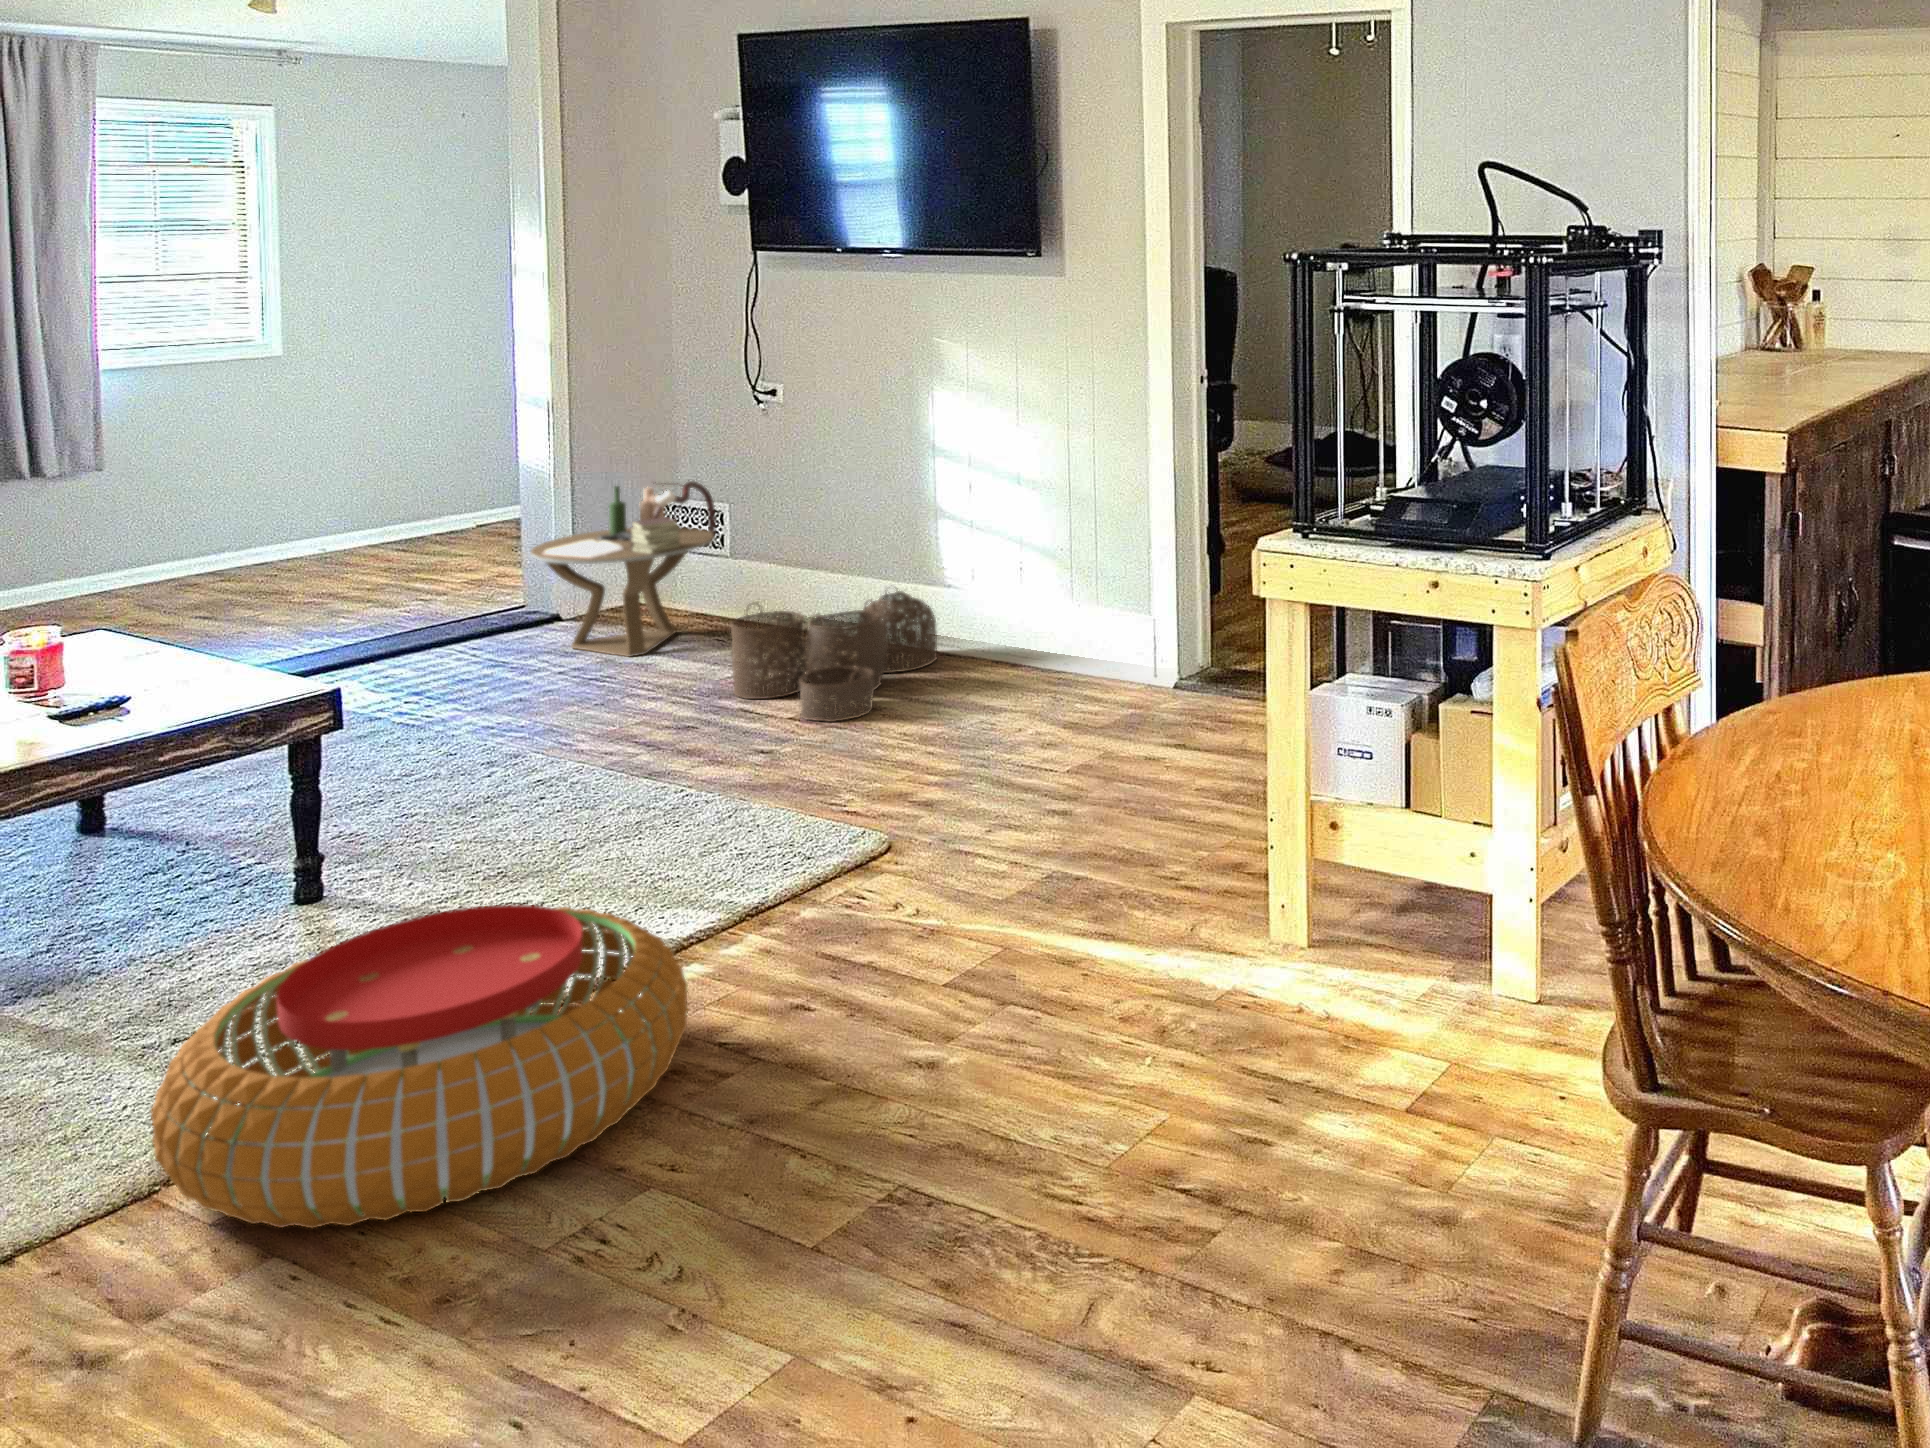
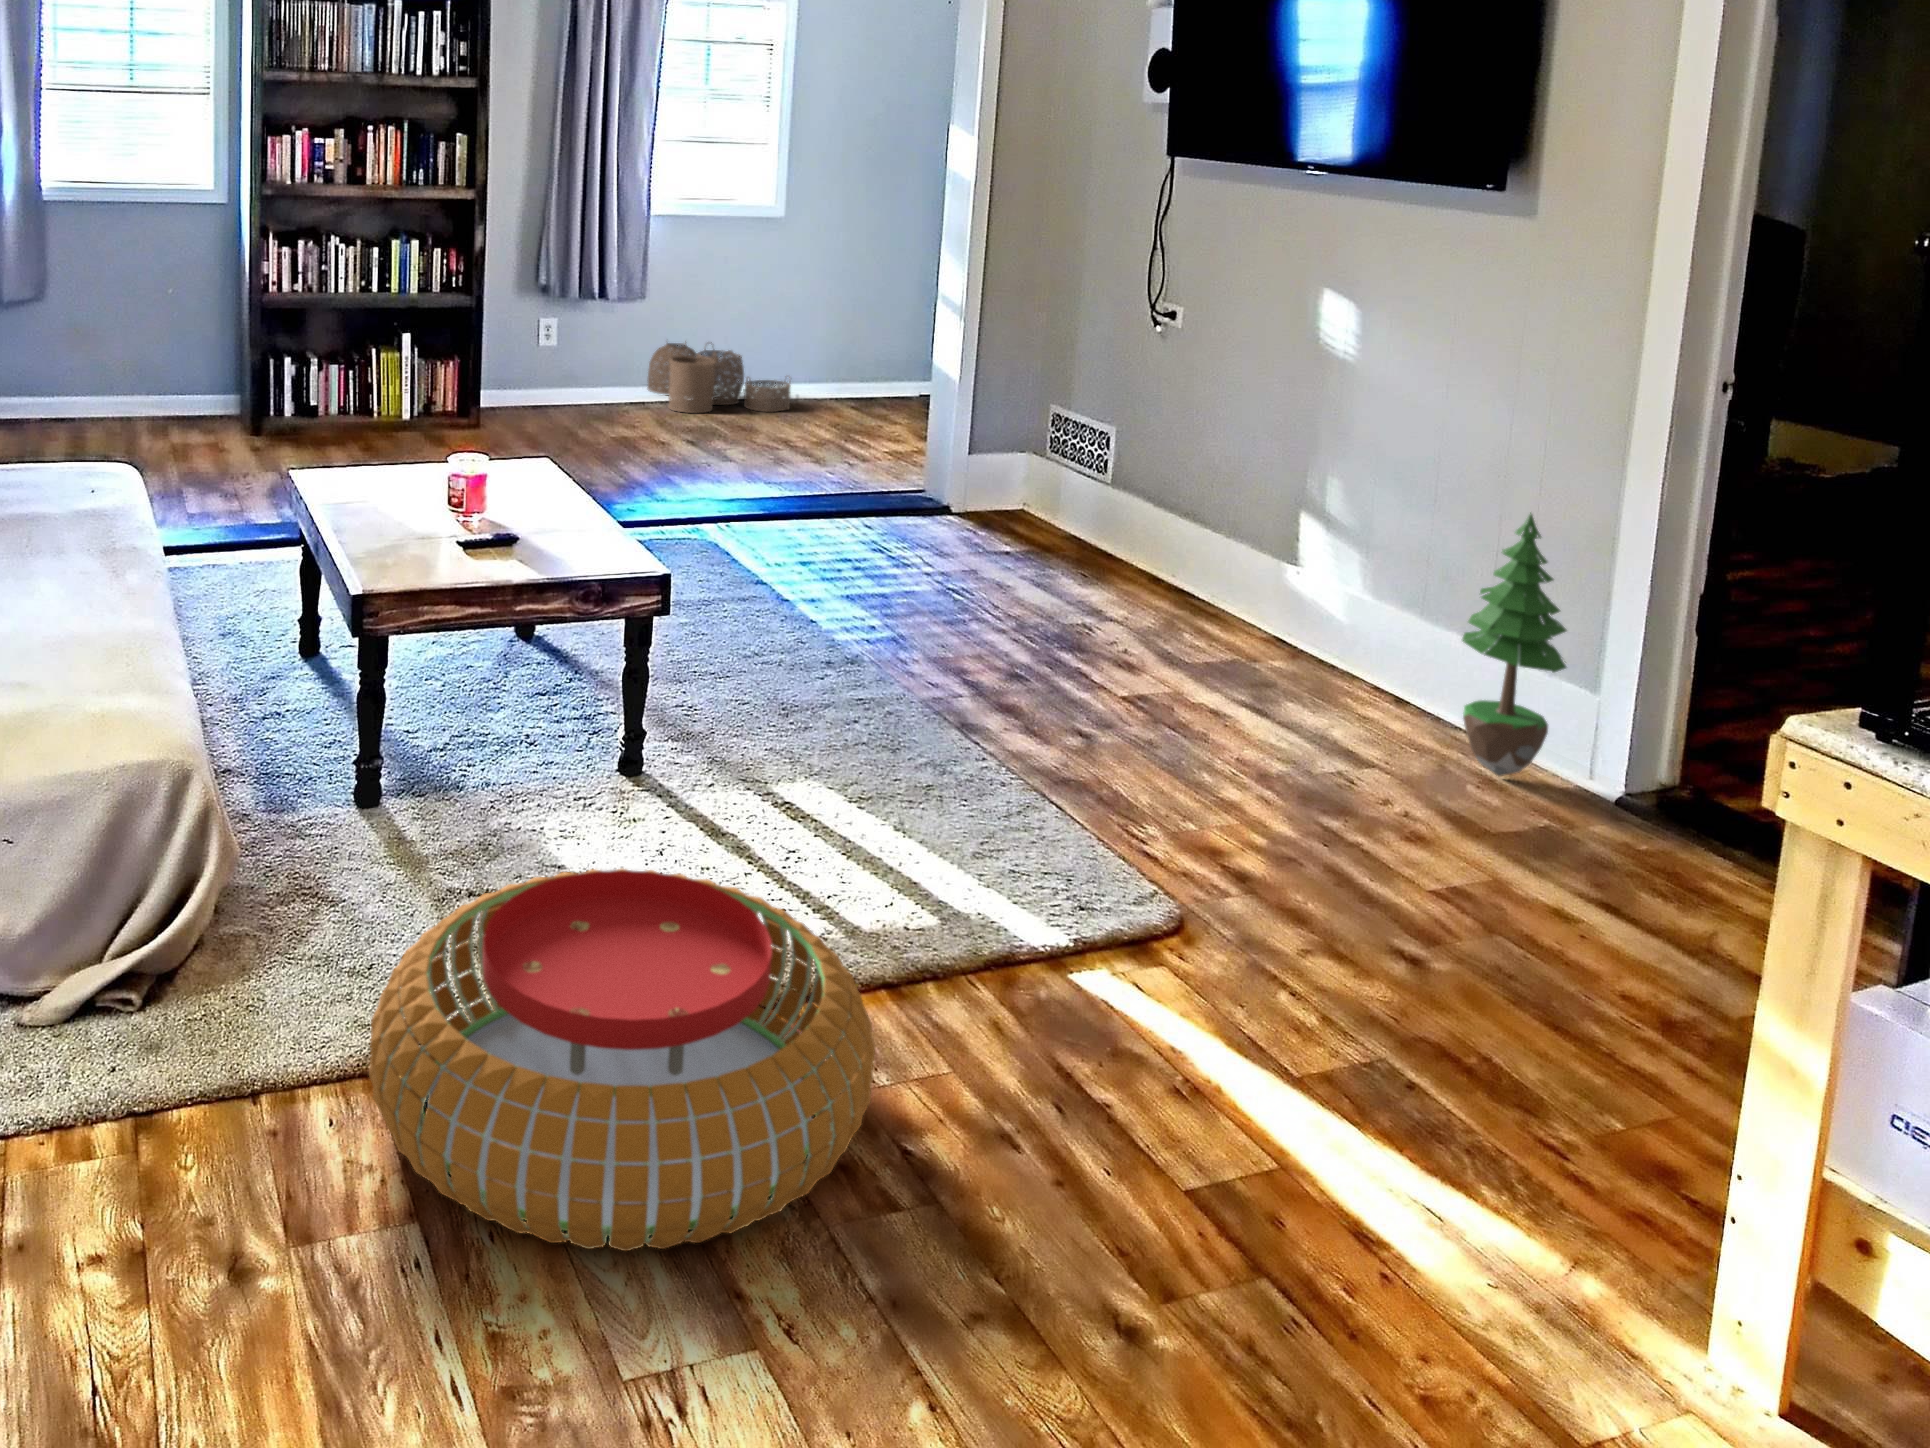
side table: present [530,481,716,657] -> none [917,390,1099,575]
potted tree: none [1054,489,1129,691] -> present [1462,512,1567,776]
woven basket: present [730,591,937,722] -> present [648,343,790,413]

